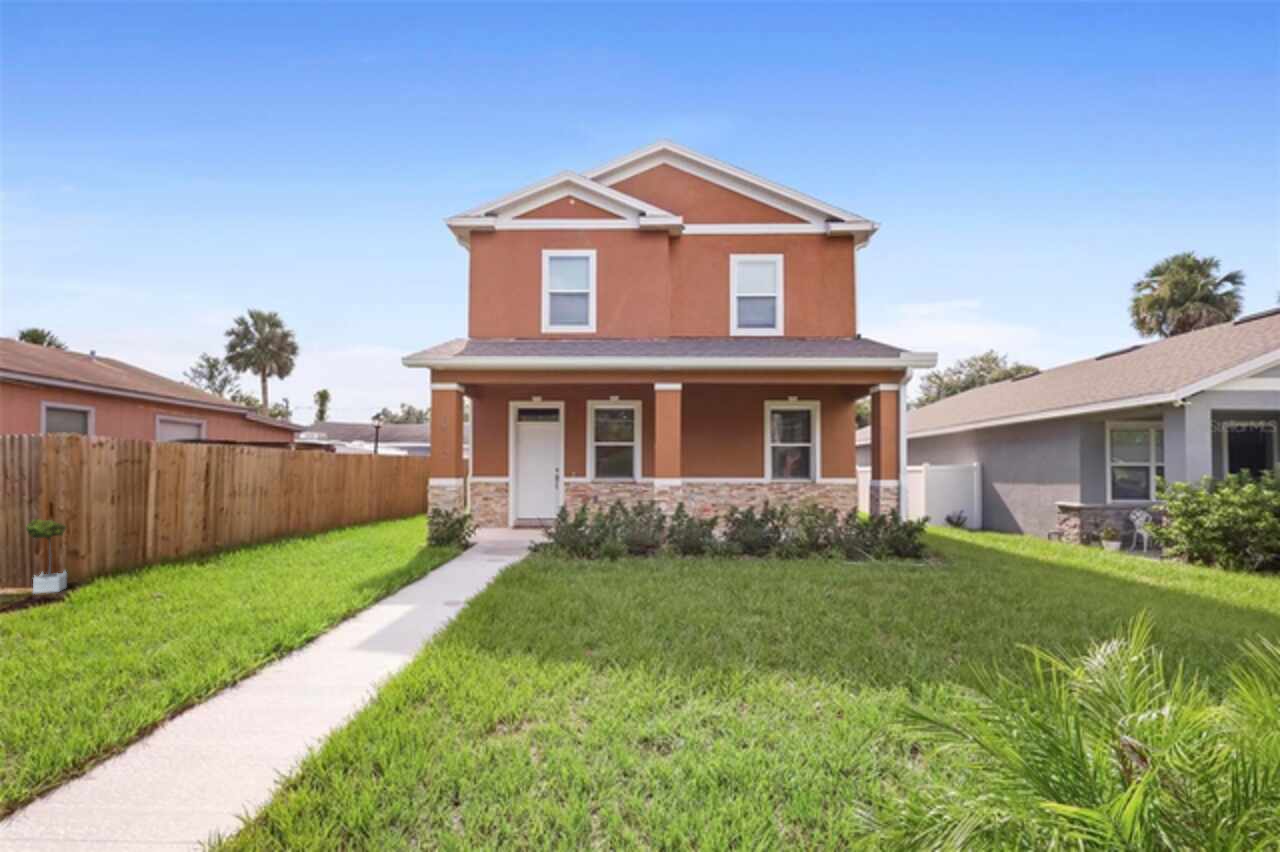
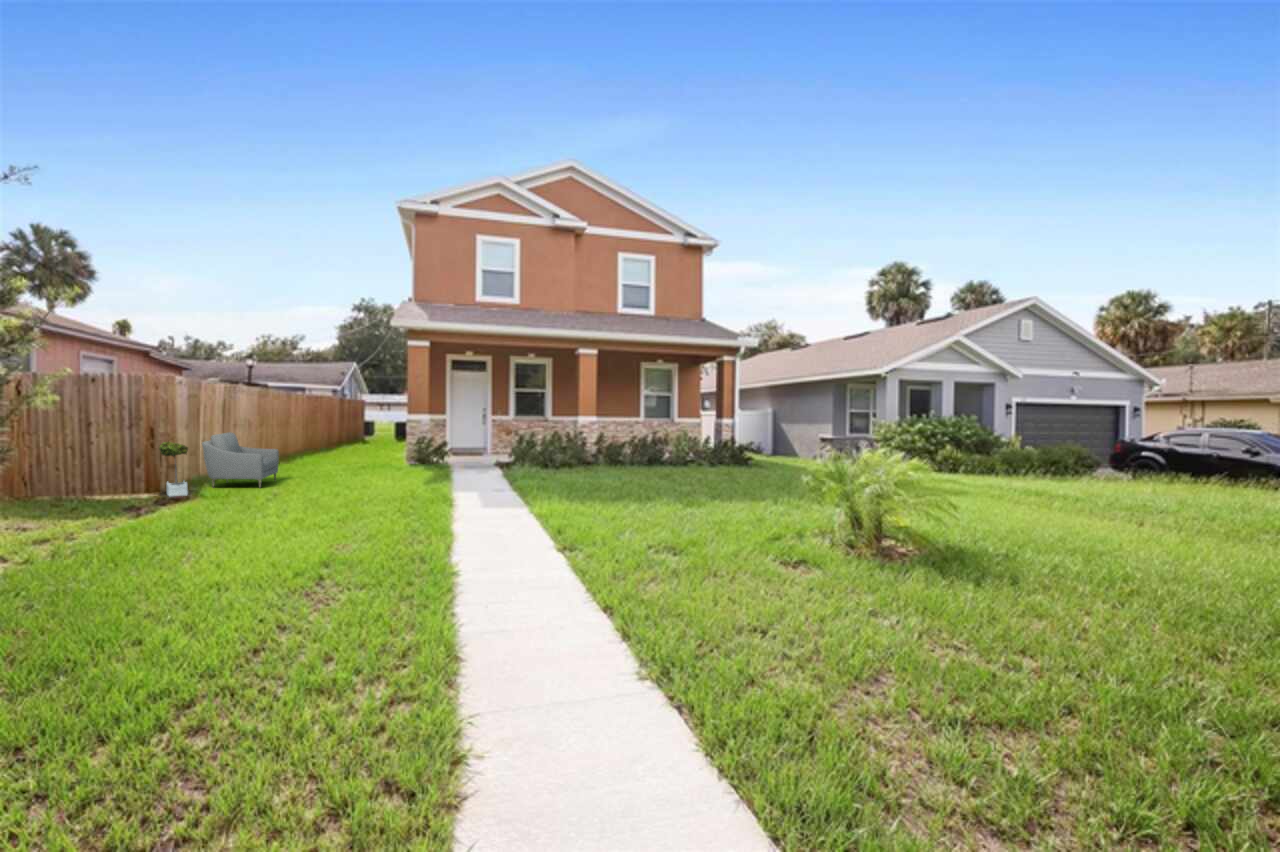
chair: none [112,504,227,581] -> present [202,432,279,488]

